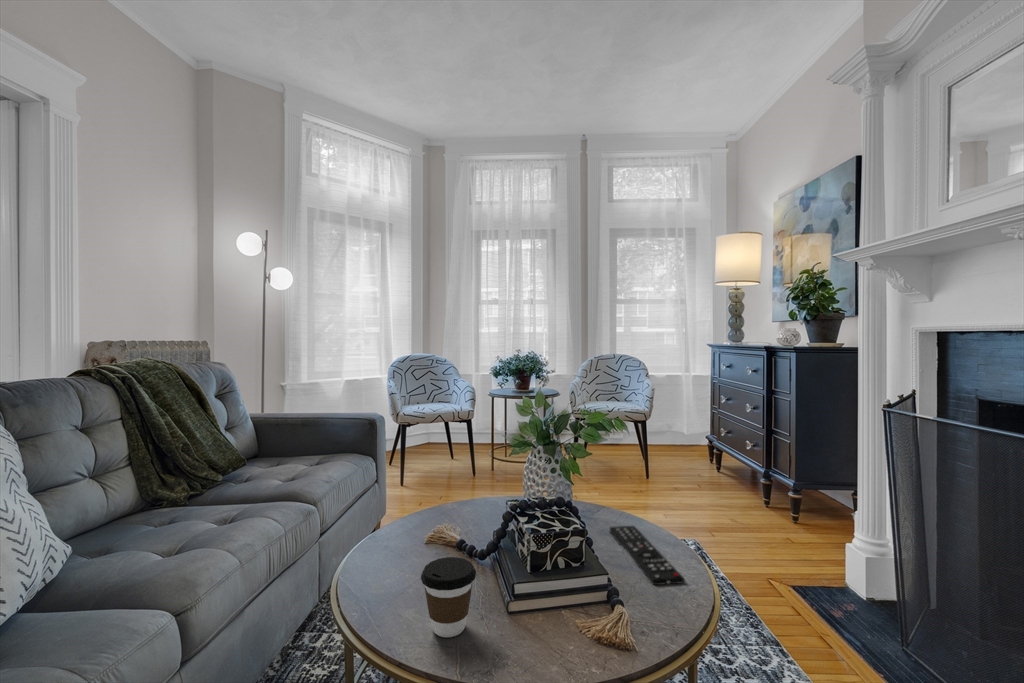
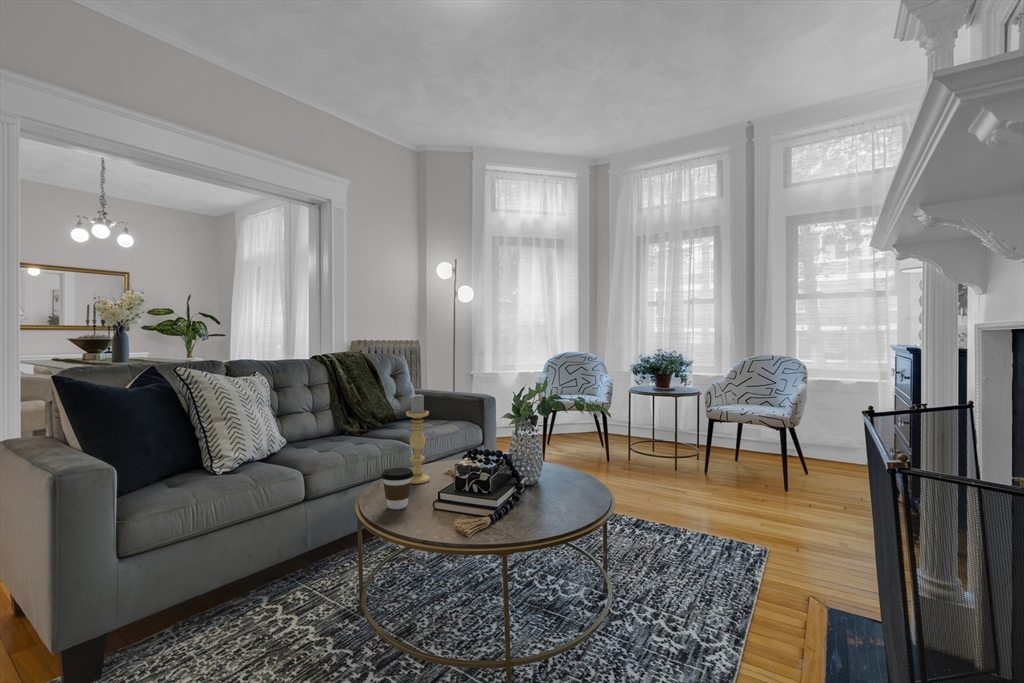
candle holder: none [388,427,426,575] -> present [406,394,429,484]
remote control: present [610,526,684,585] -> none [538,487,588,522]

